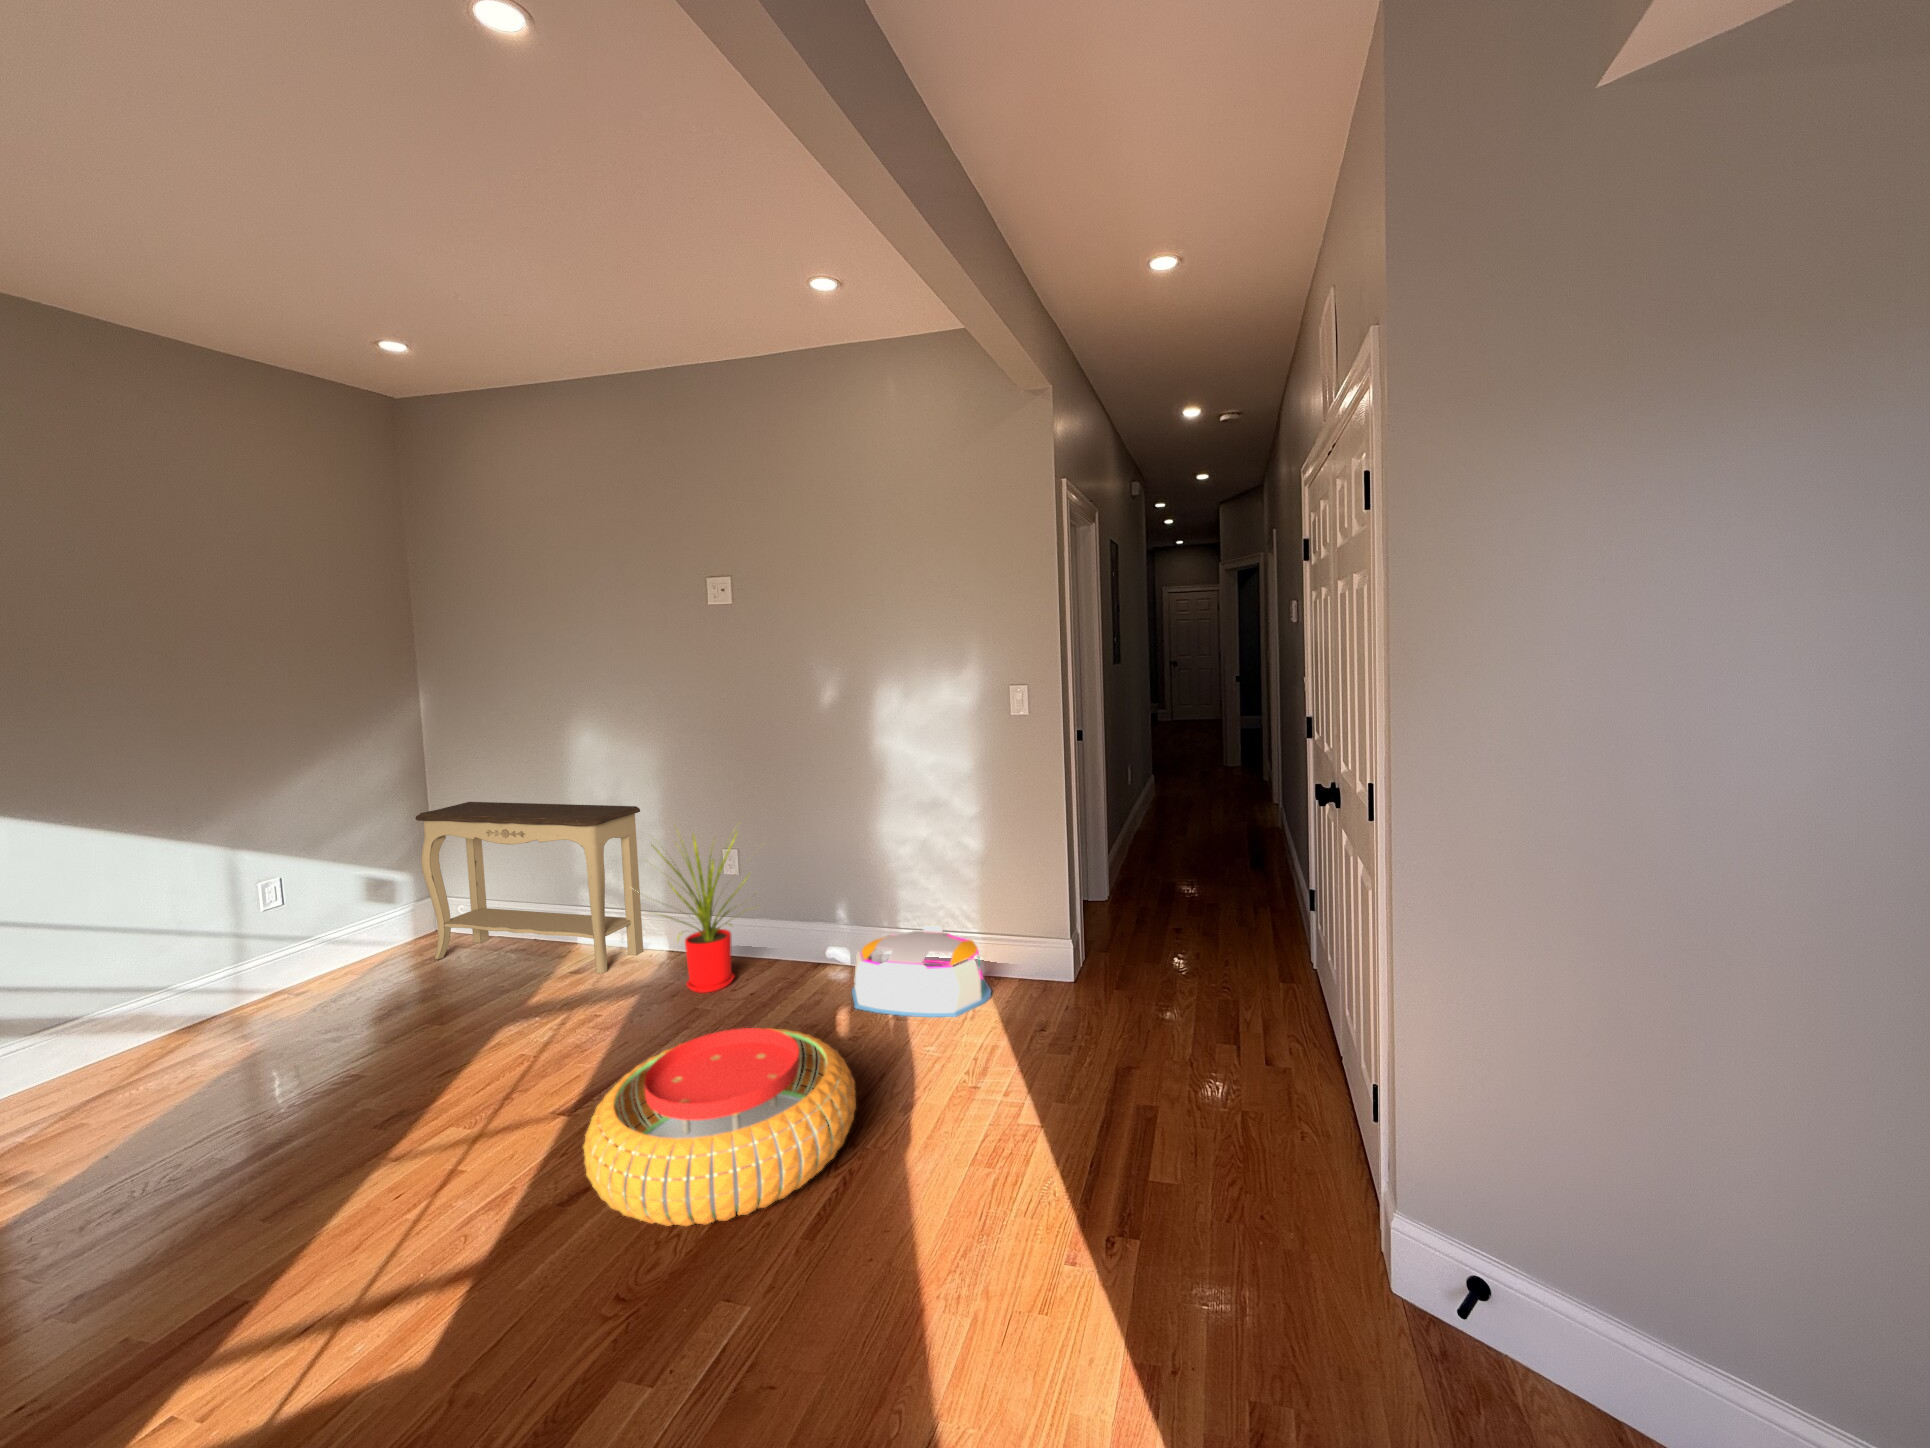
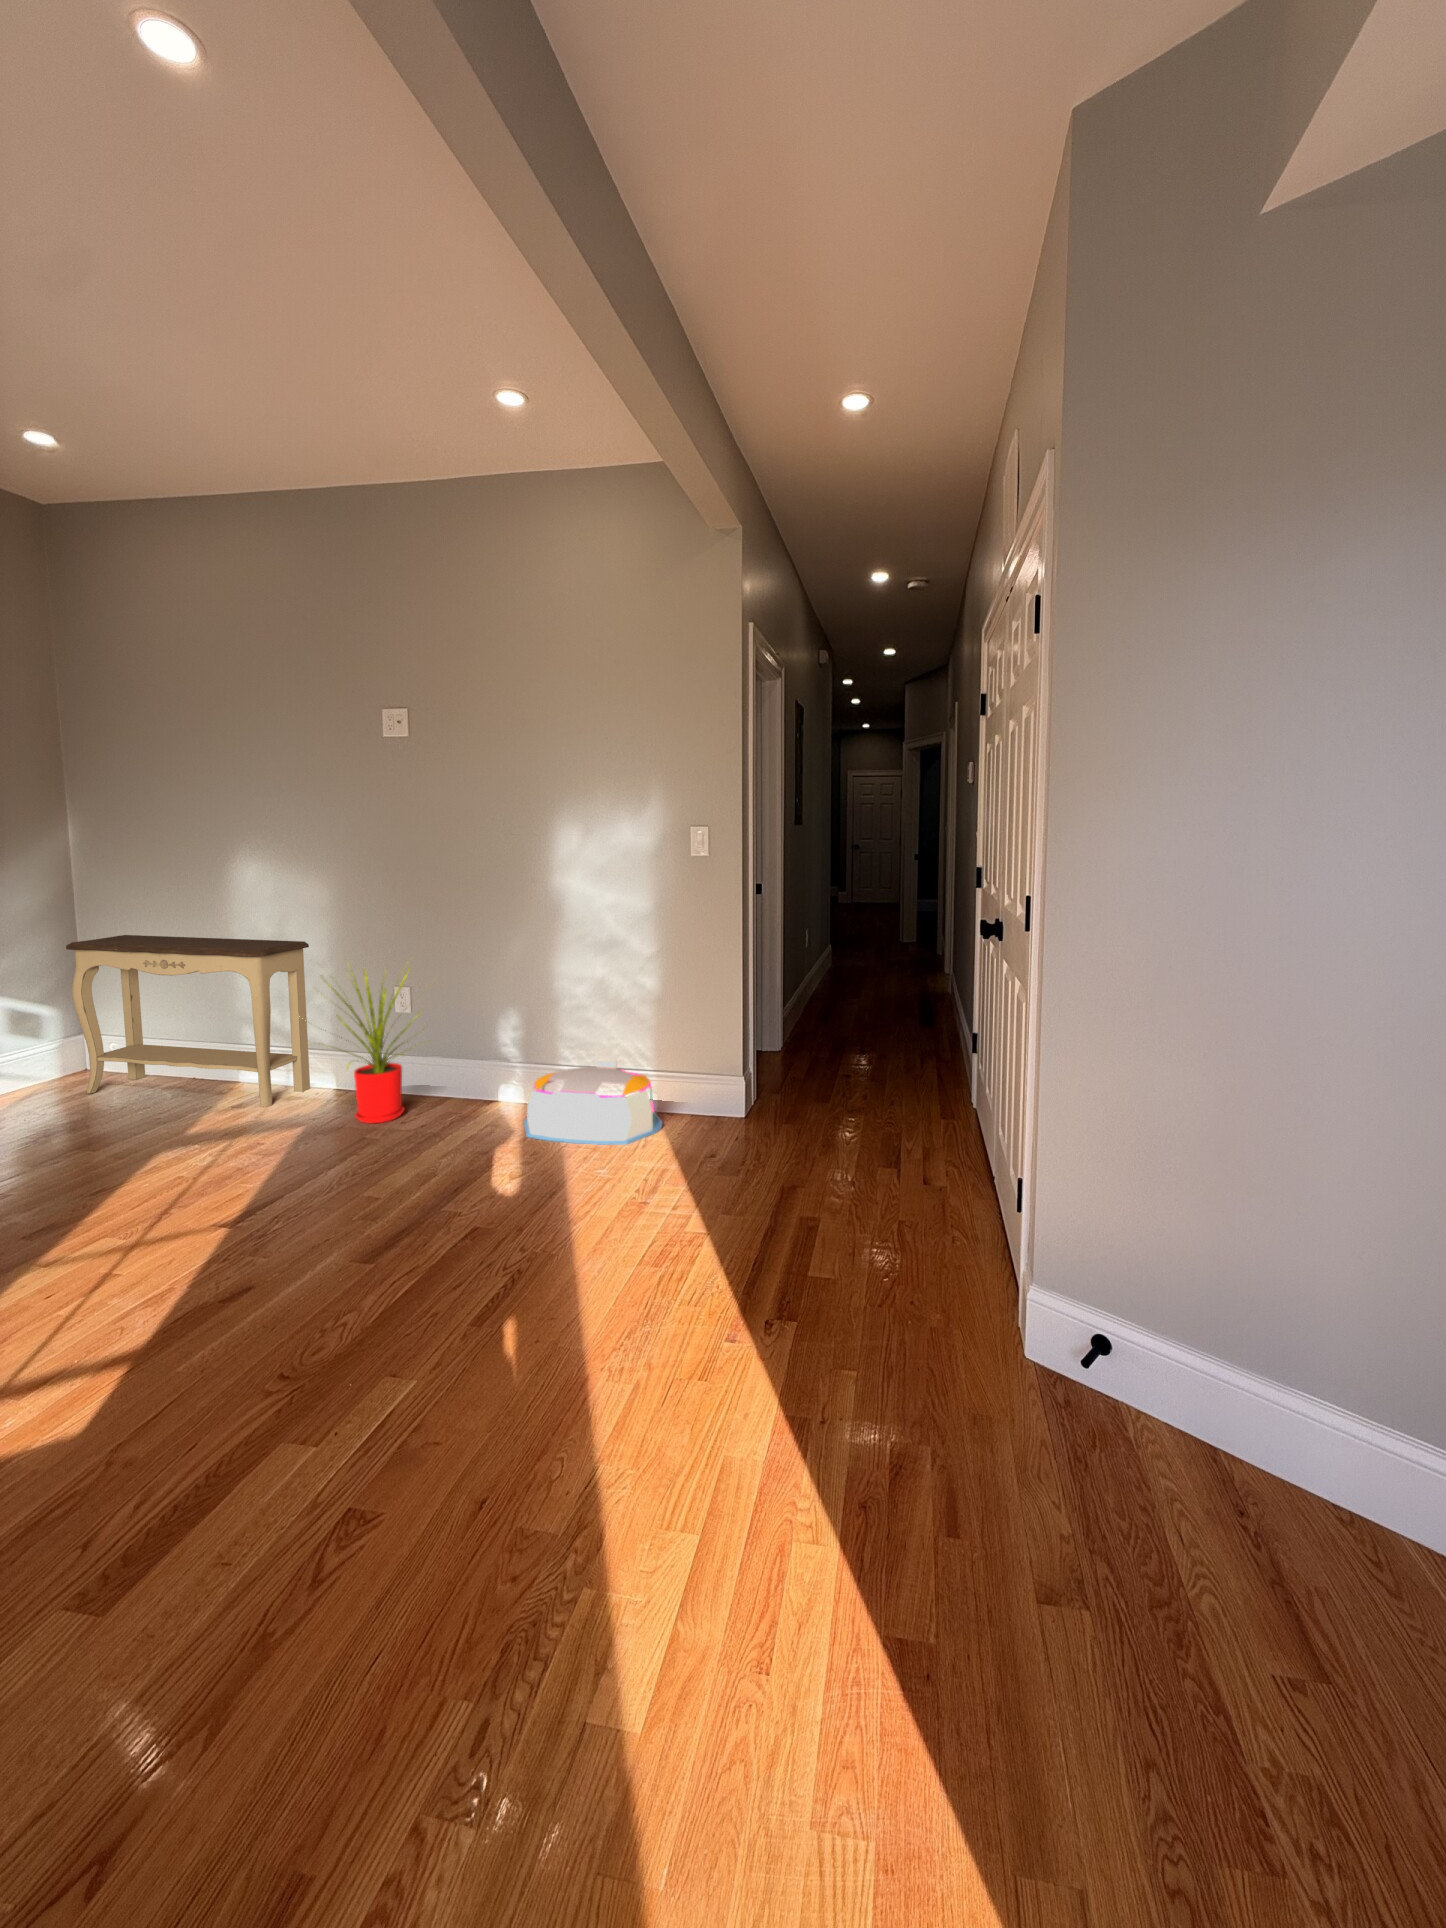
pouf: present [583,1028,856,1226] -> none [246,1140,526,1317]

